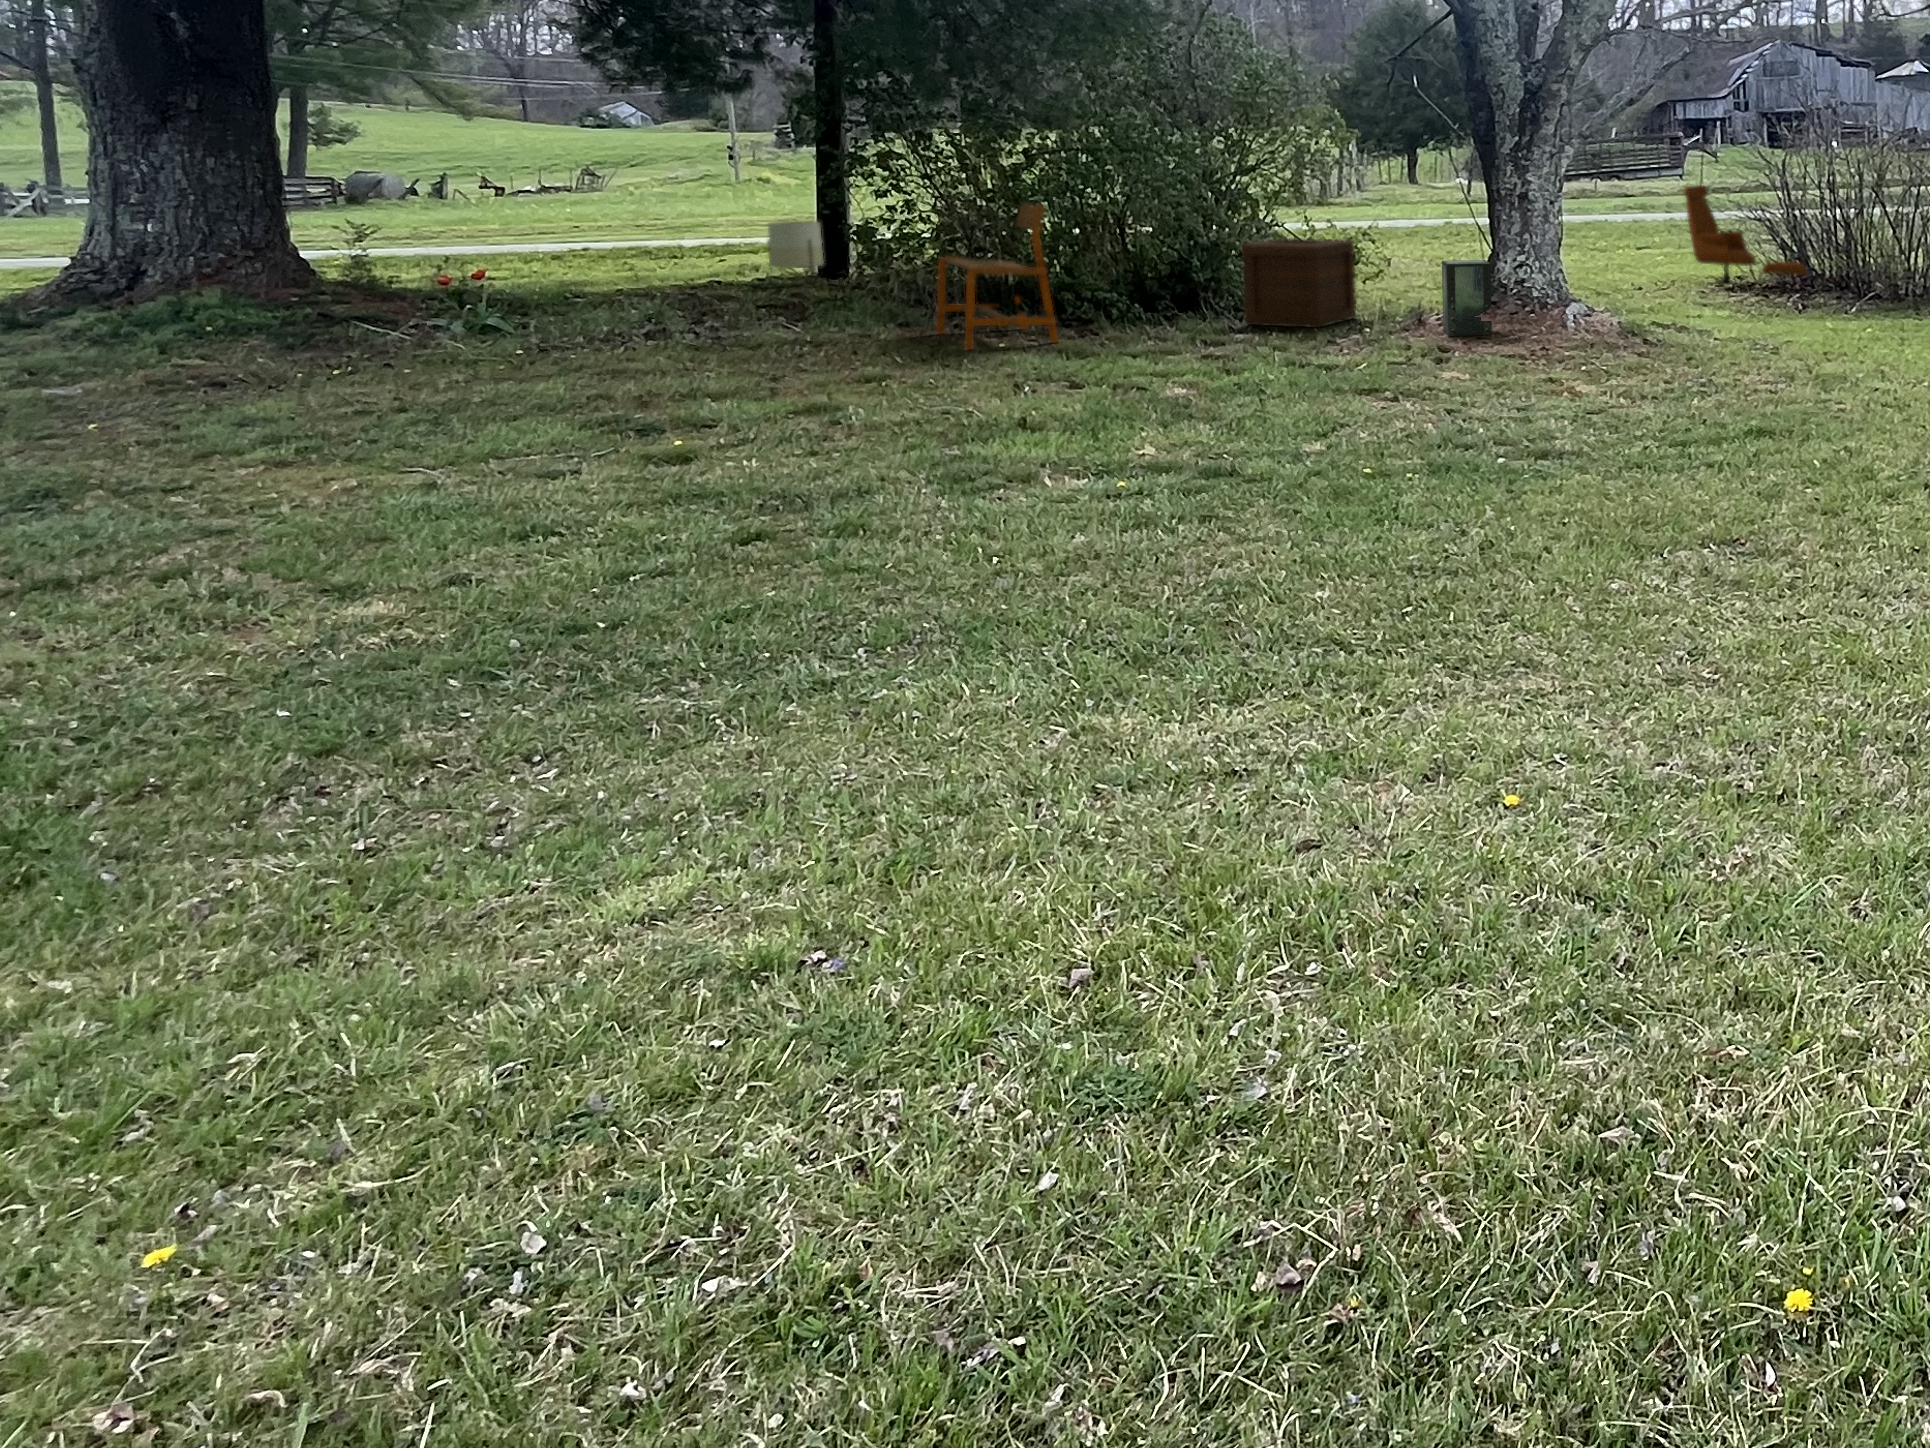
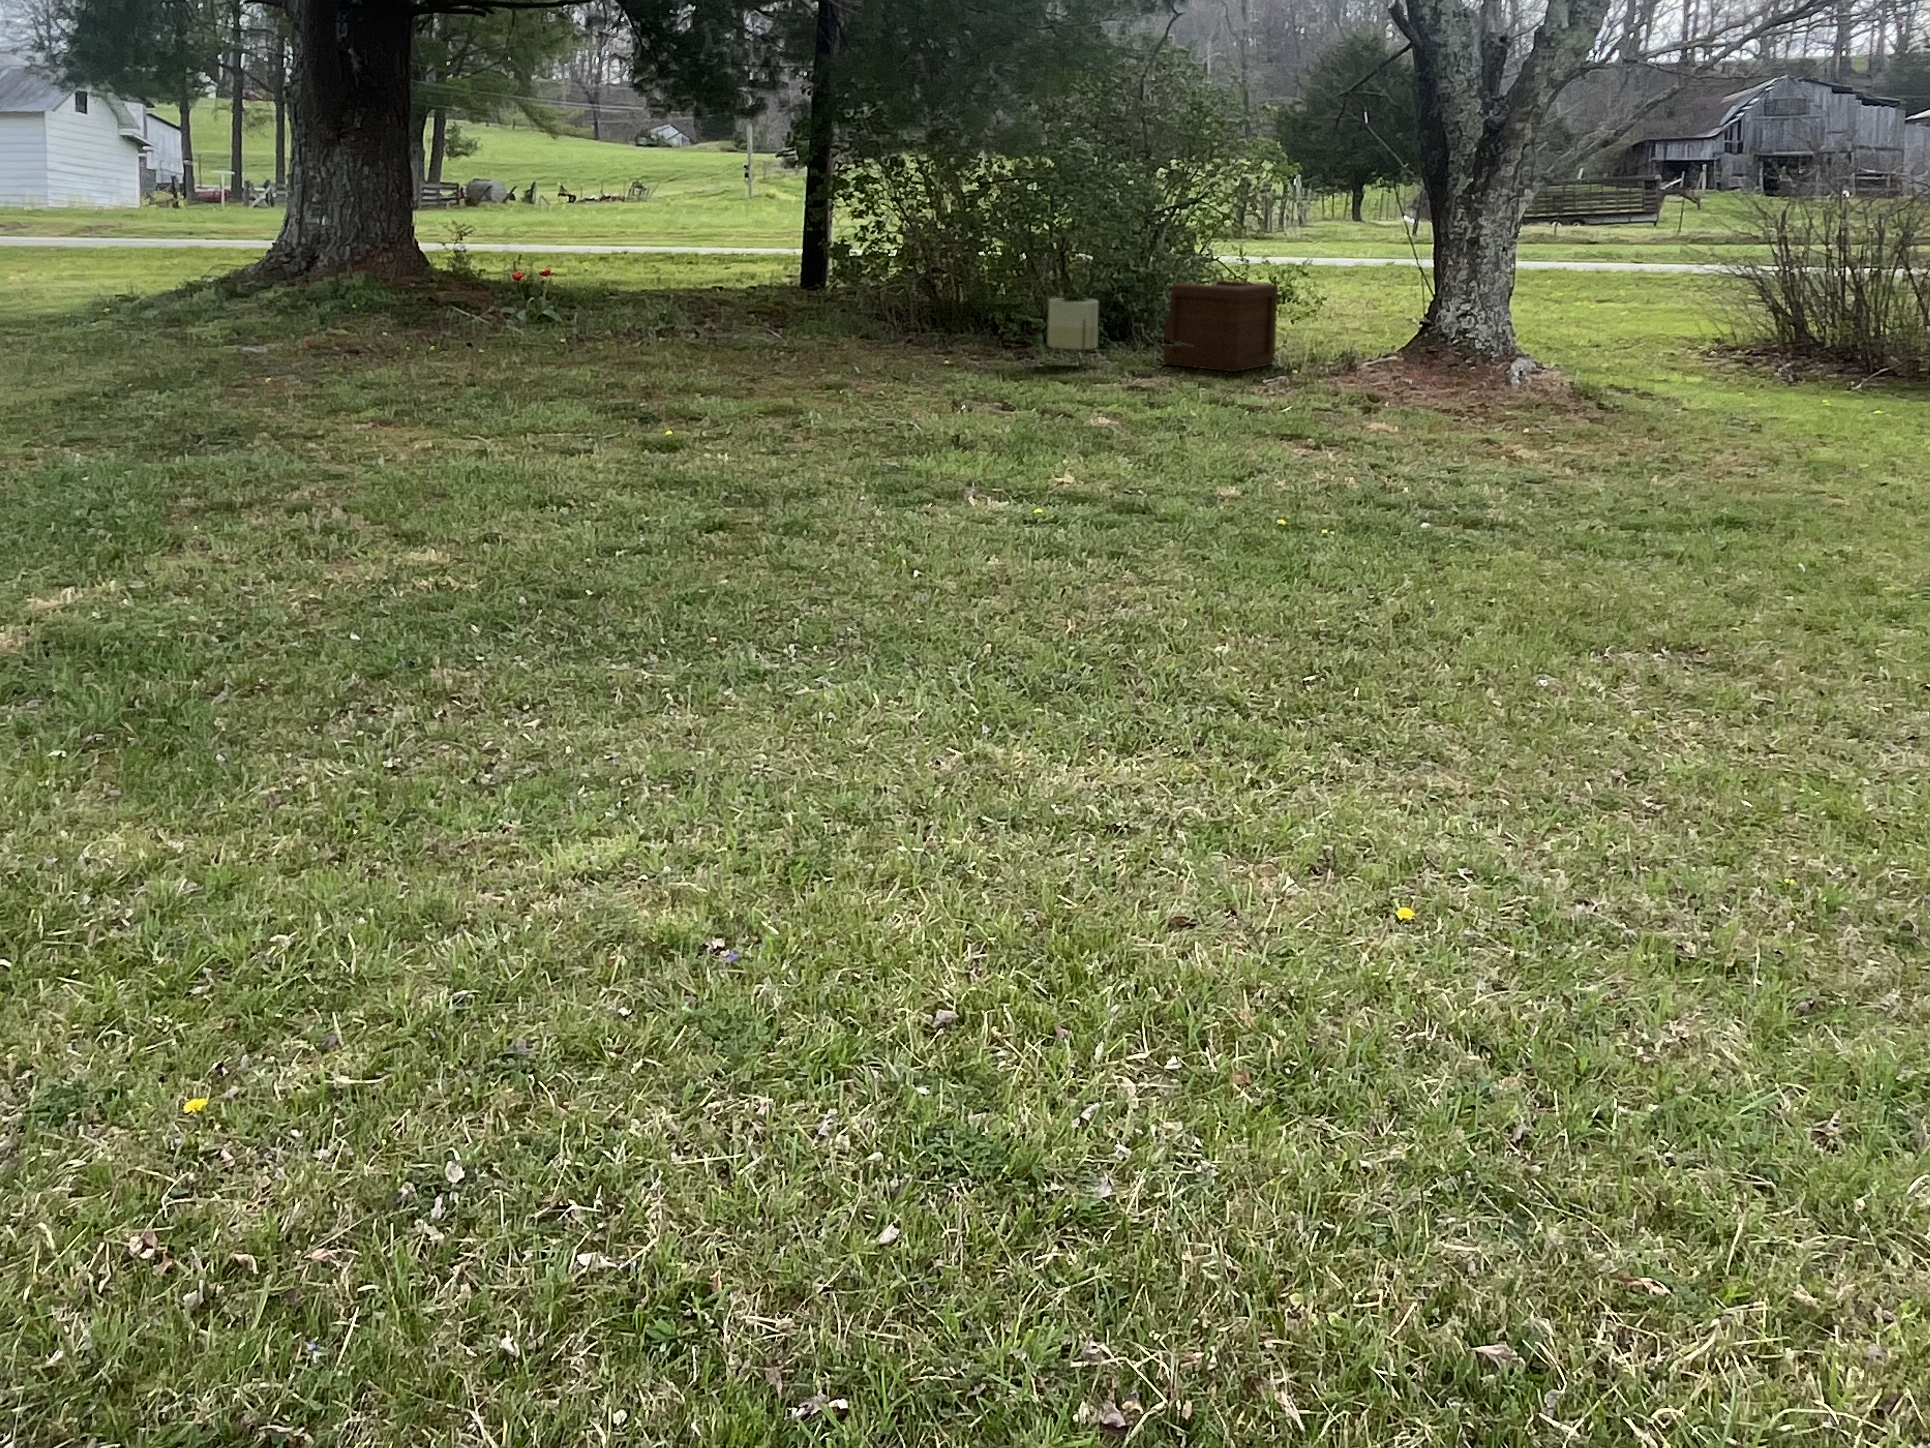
lounge chair: present [1683,185,1807,291] -> none [1650,240,1798,369]
bench: present [936,204,1058,350] -> none [884,232,989,372]
planter: present [768,221,823,279] -> present [1046,298,1098,351]
storage box: present [1442,260,1492,336] -> none [1364,311,1421,392]

